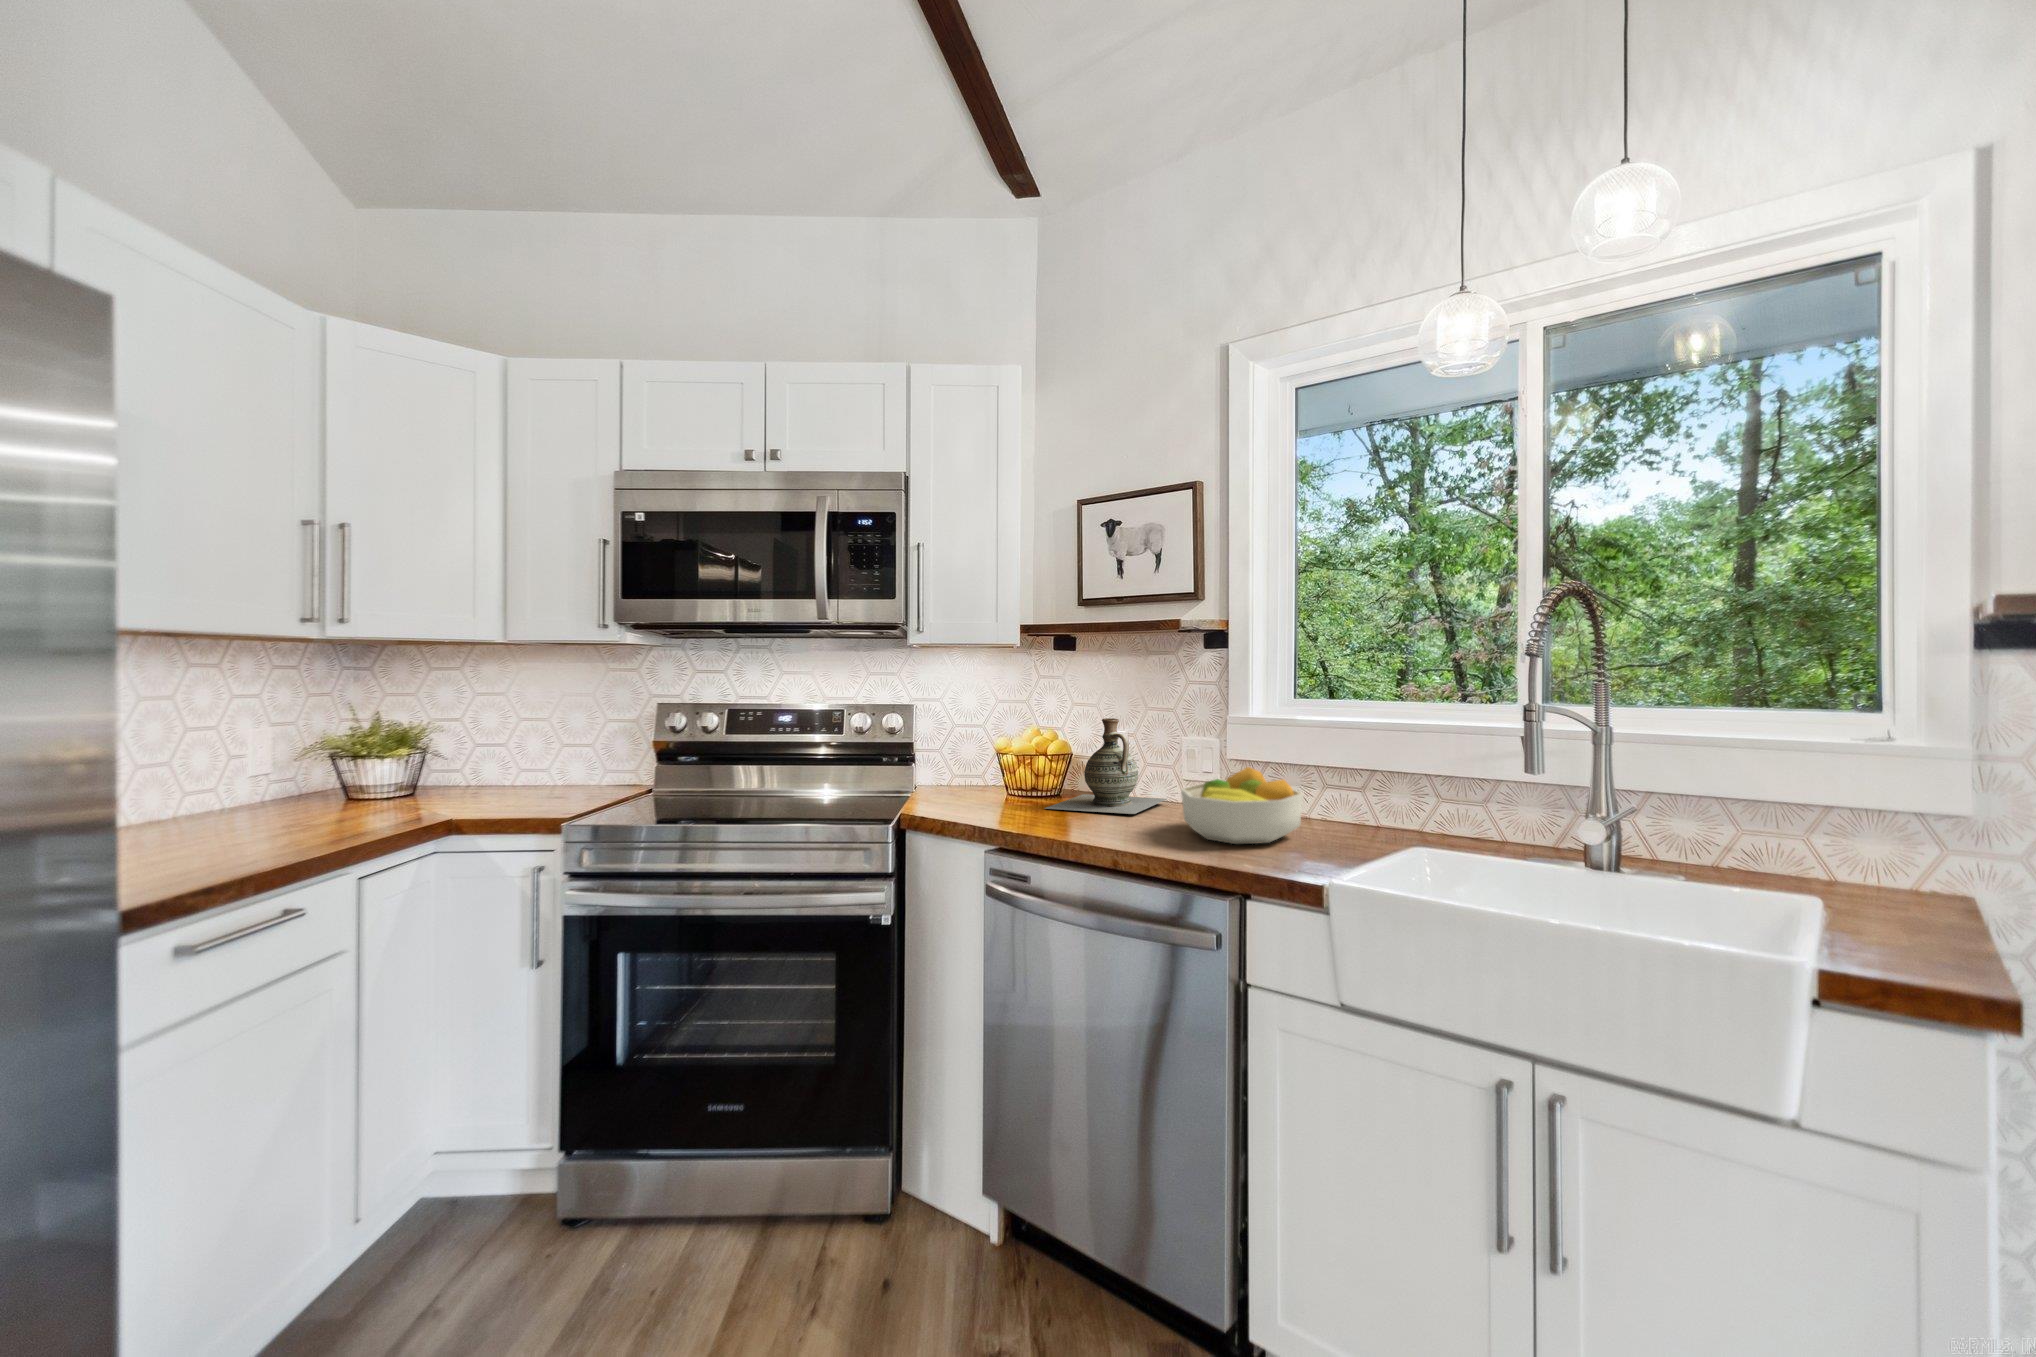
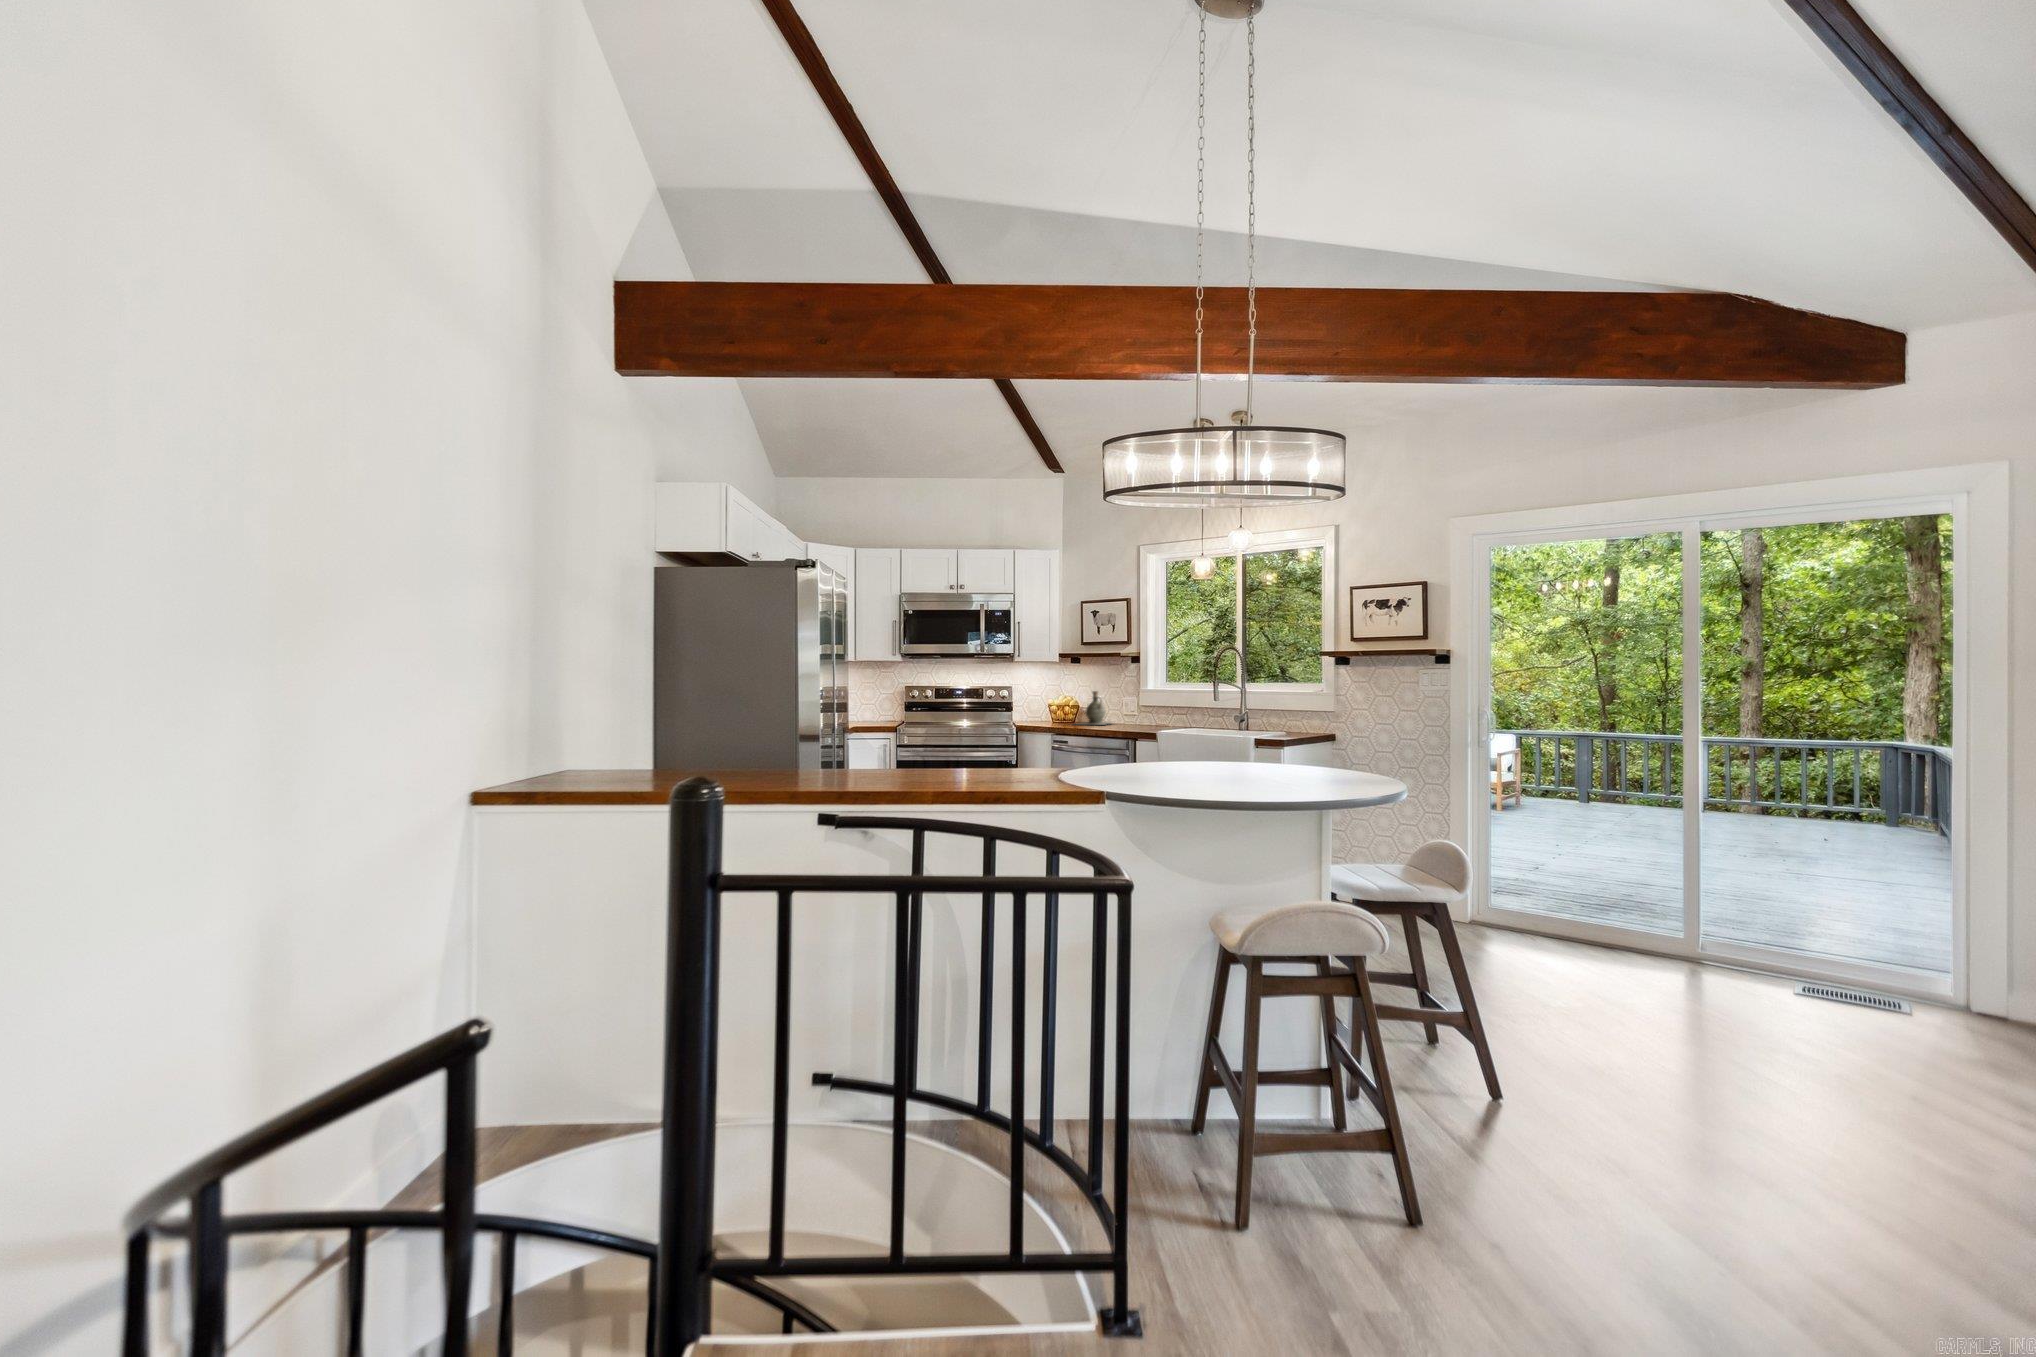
fruit bowl: present [1181,767,1304,844] -> none [1119,706,1159,729]

